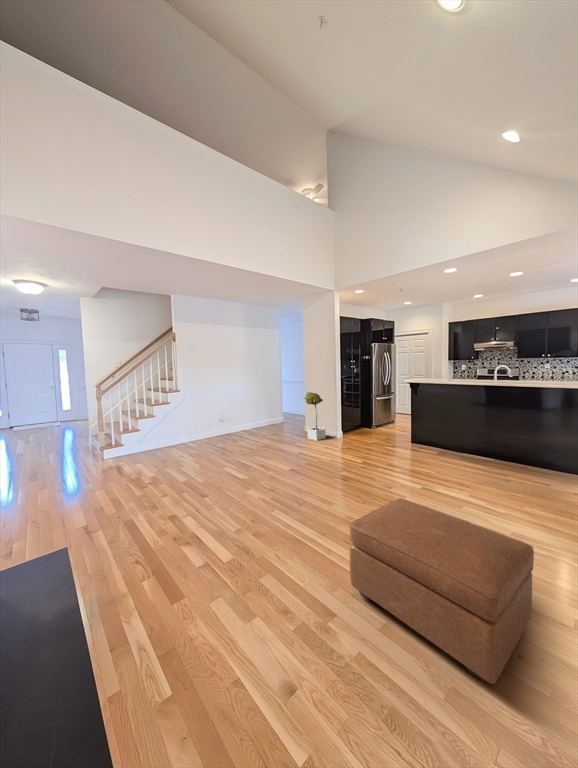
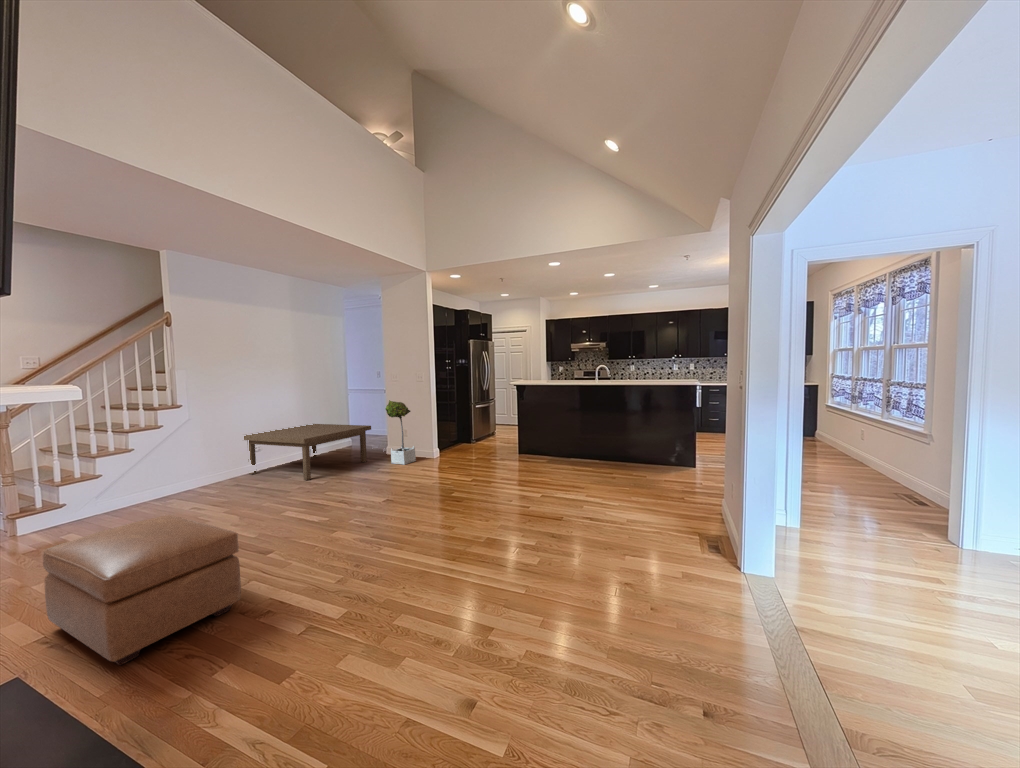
coffee table: none [215,405,295,445] -> present [244,424,371,480]
ottoman: present [350,498,534,684] -> present [43,515,241,665]

